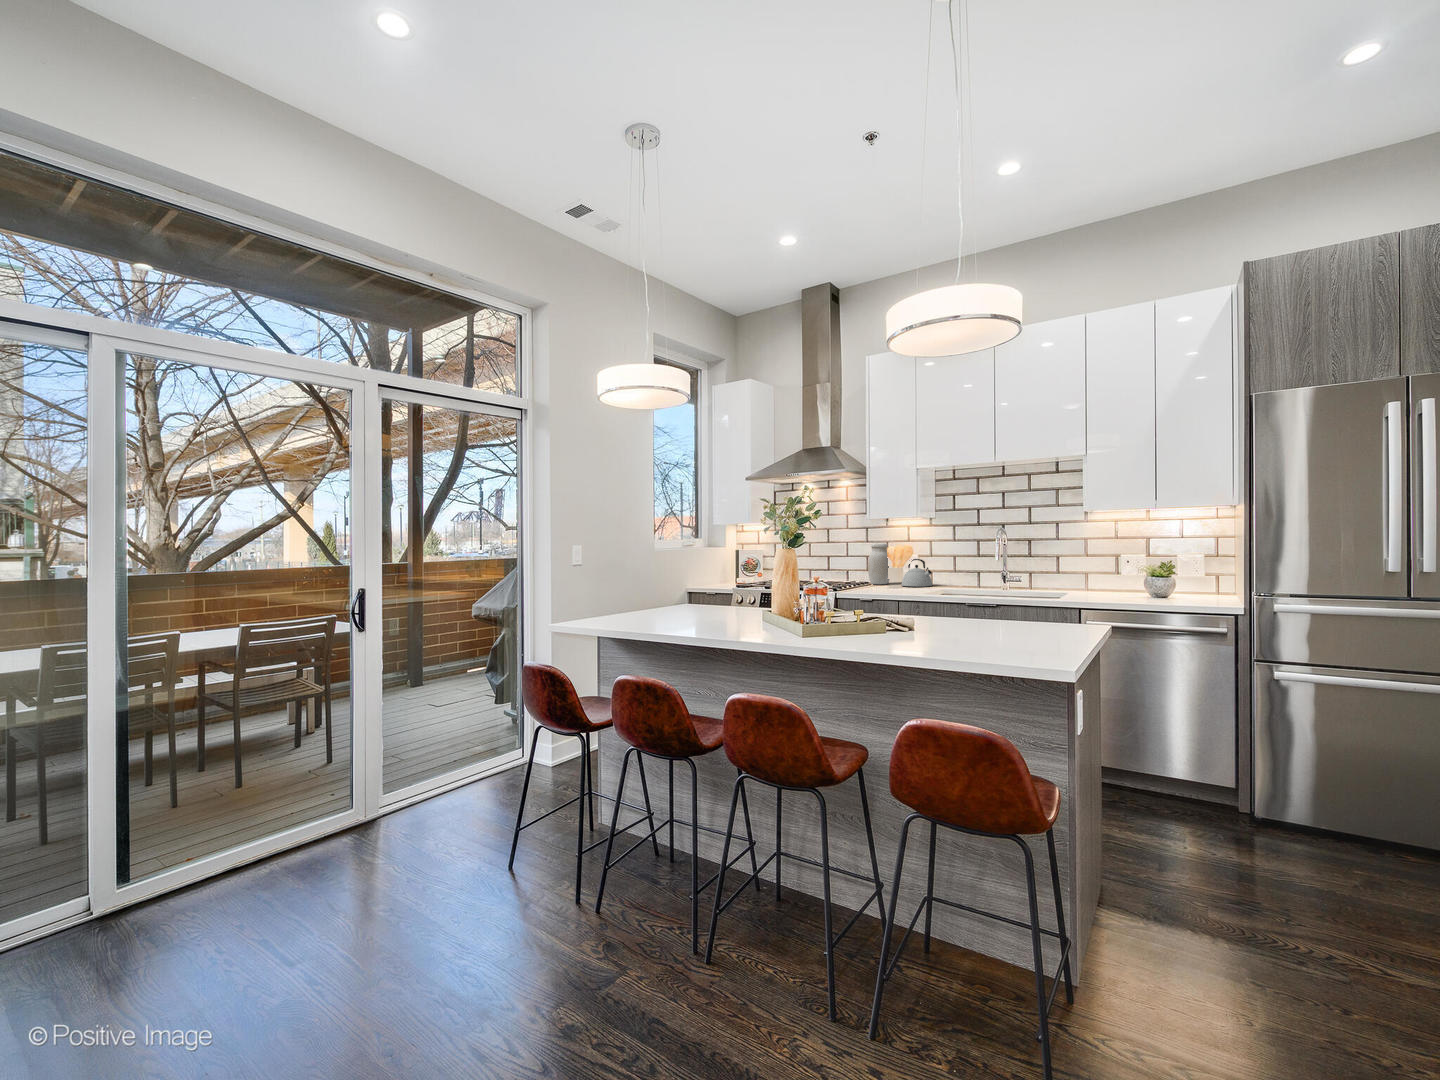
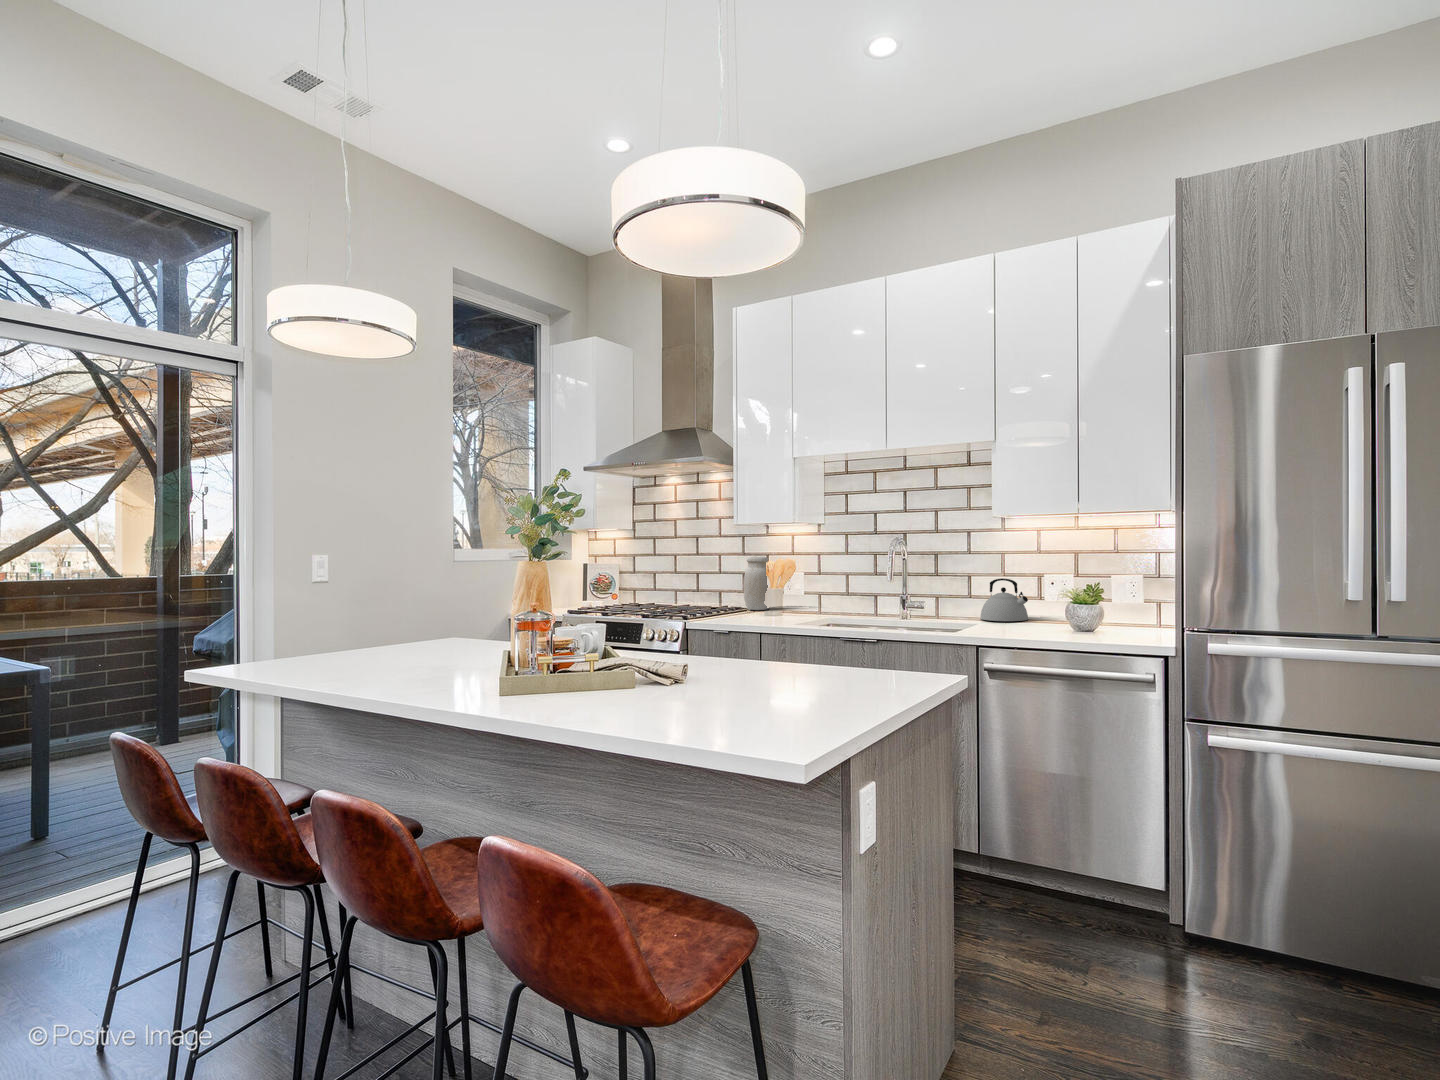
kettle: present [902,559,932,586] -> present [980,579,1028,621]

